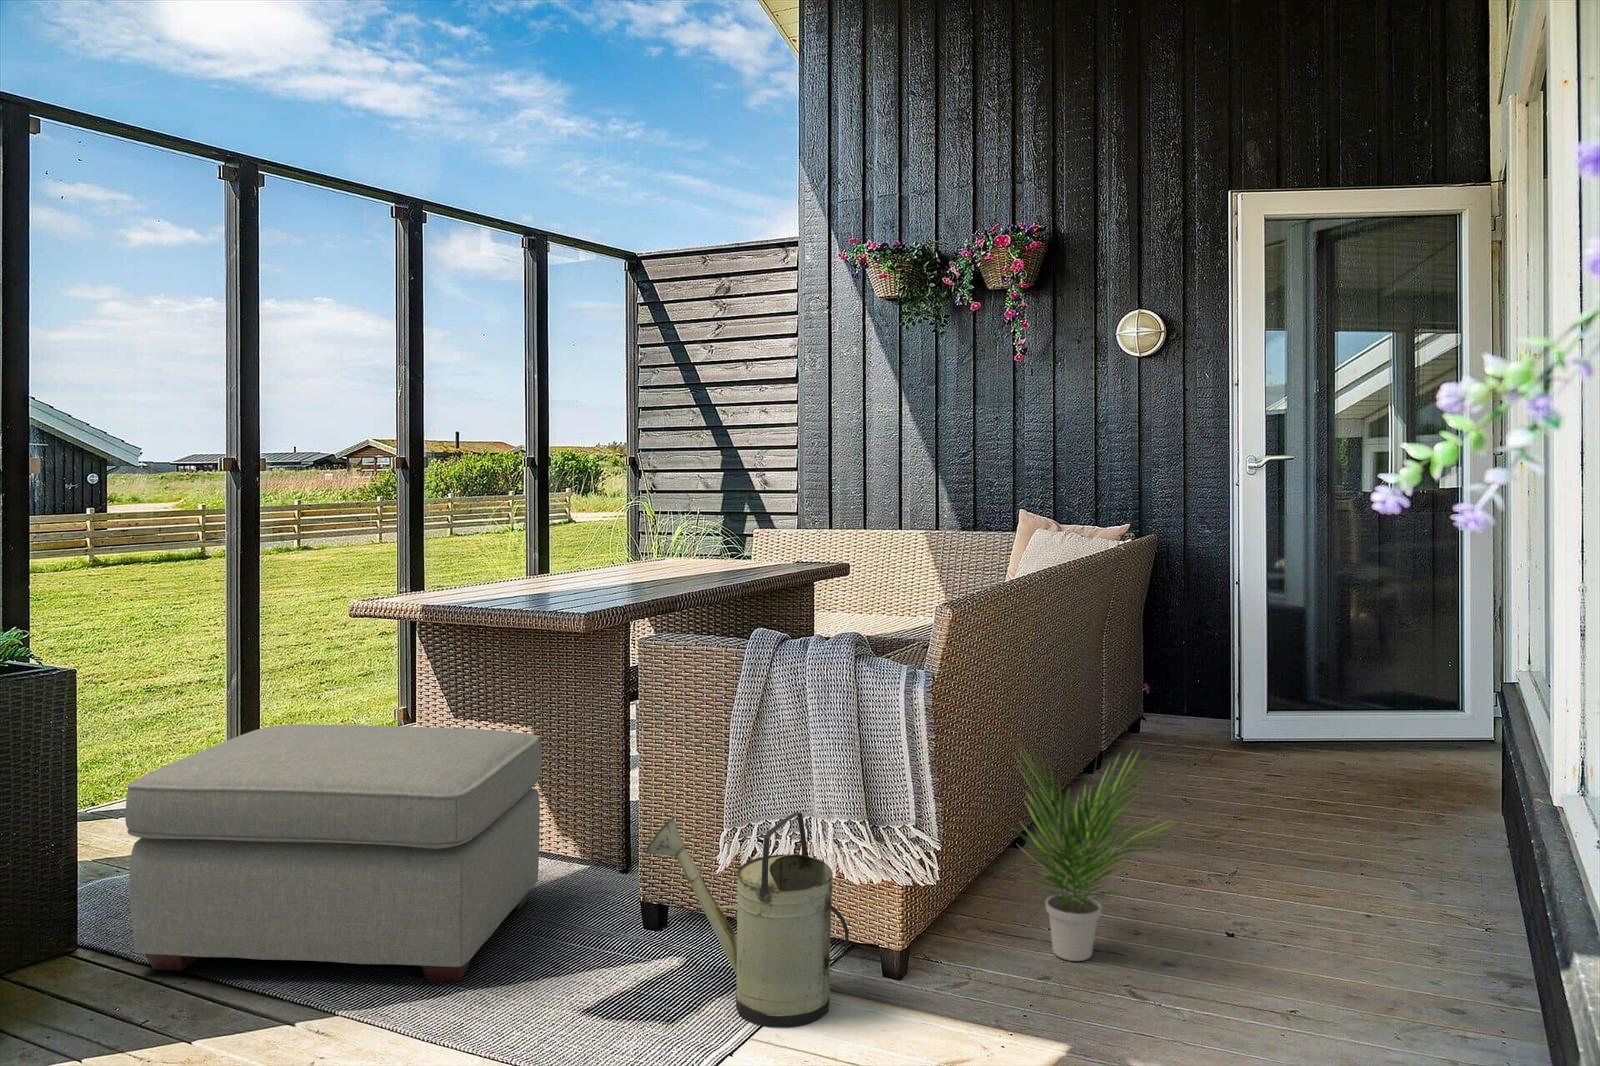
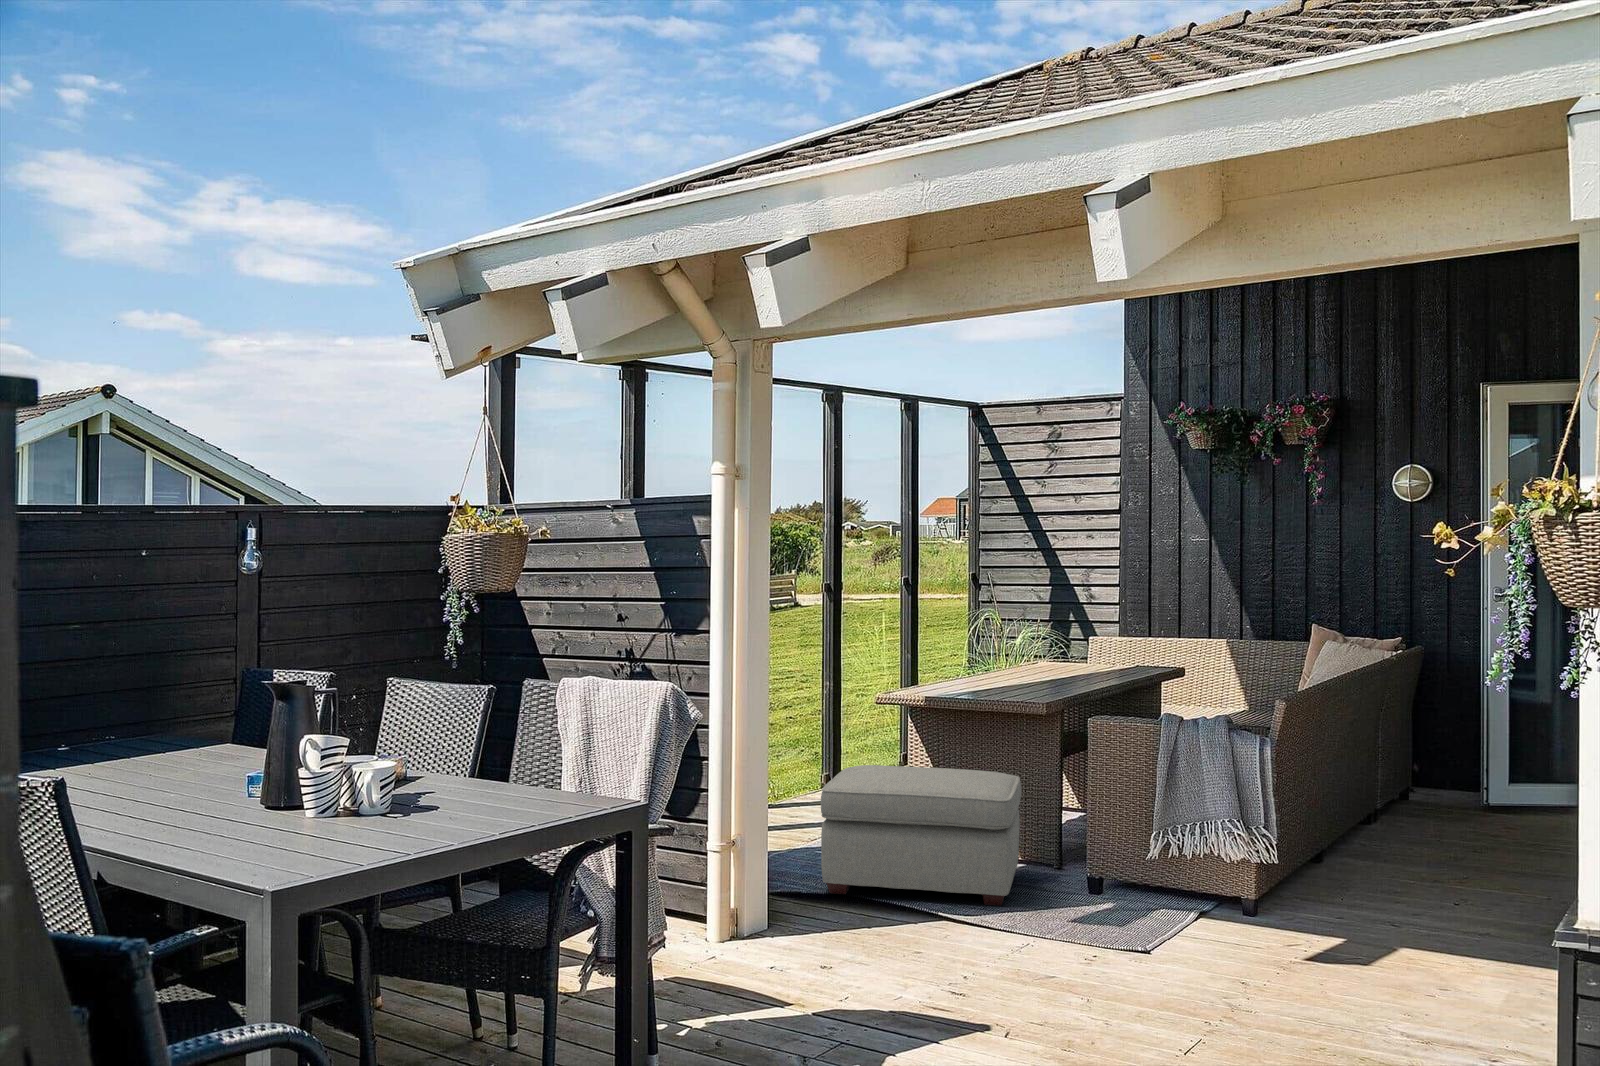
potted plant: present [1018,744,1176,961] -> none [1296,785,1424,914]
watering can: present [646,812,849,1028] -> none [1109,816,1230,929]

